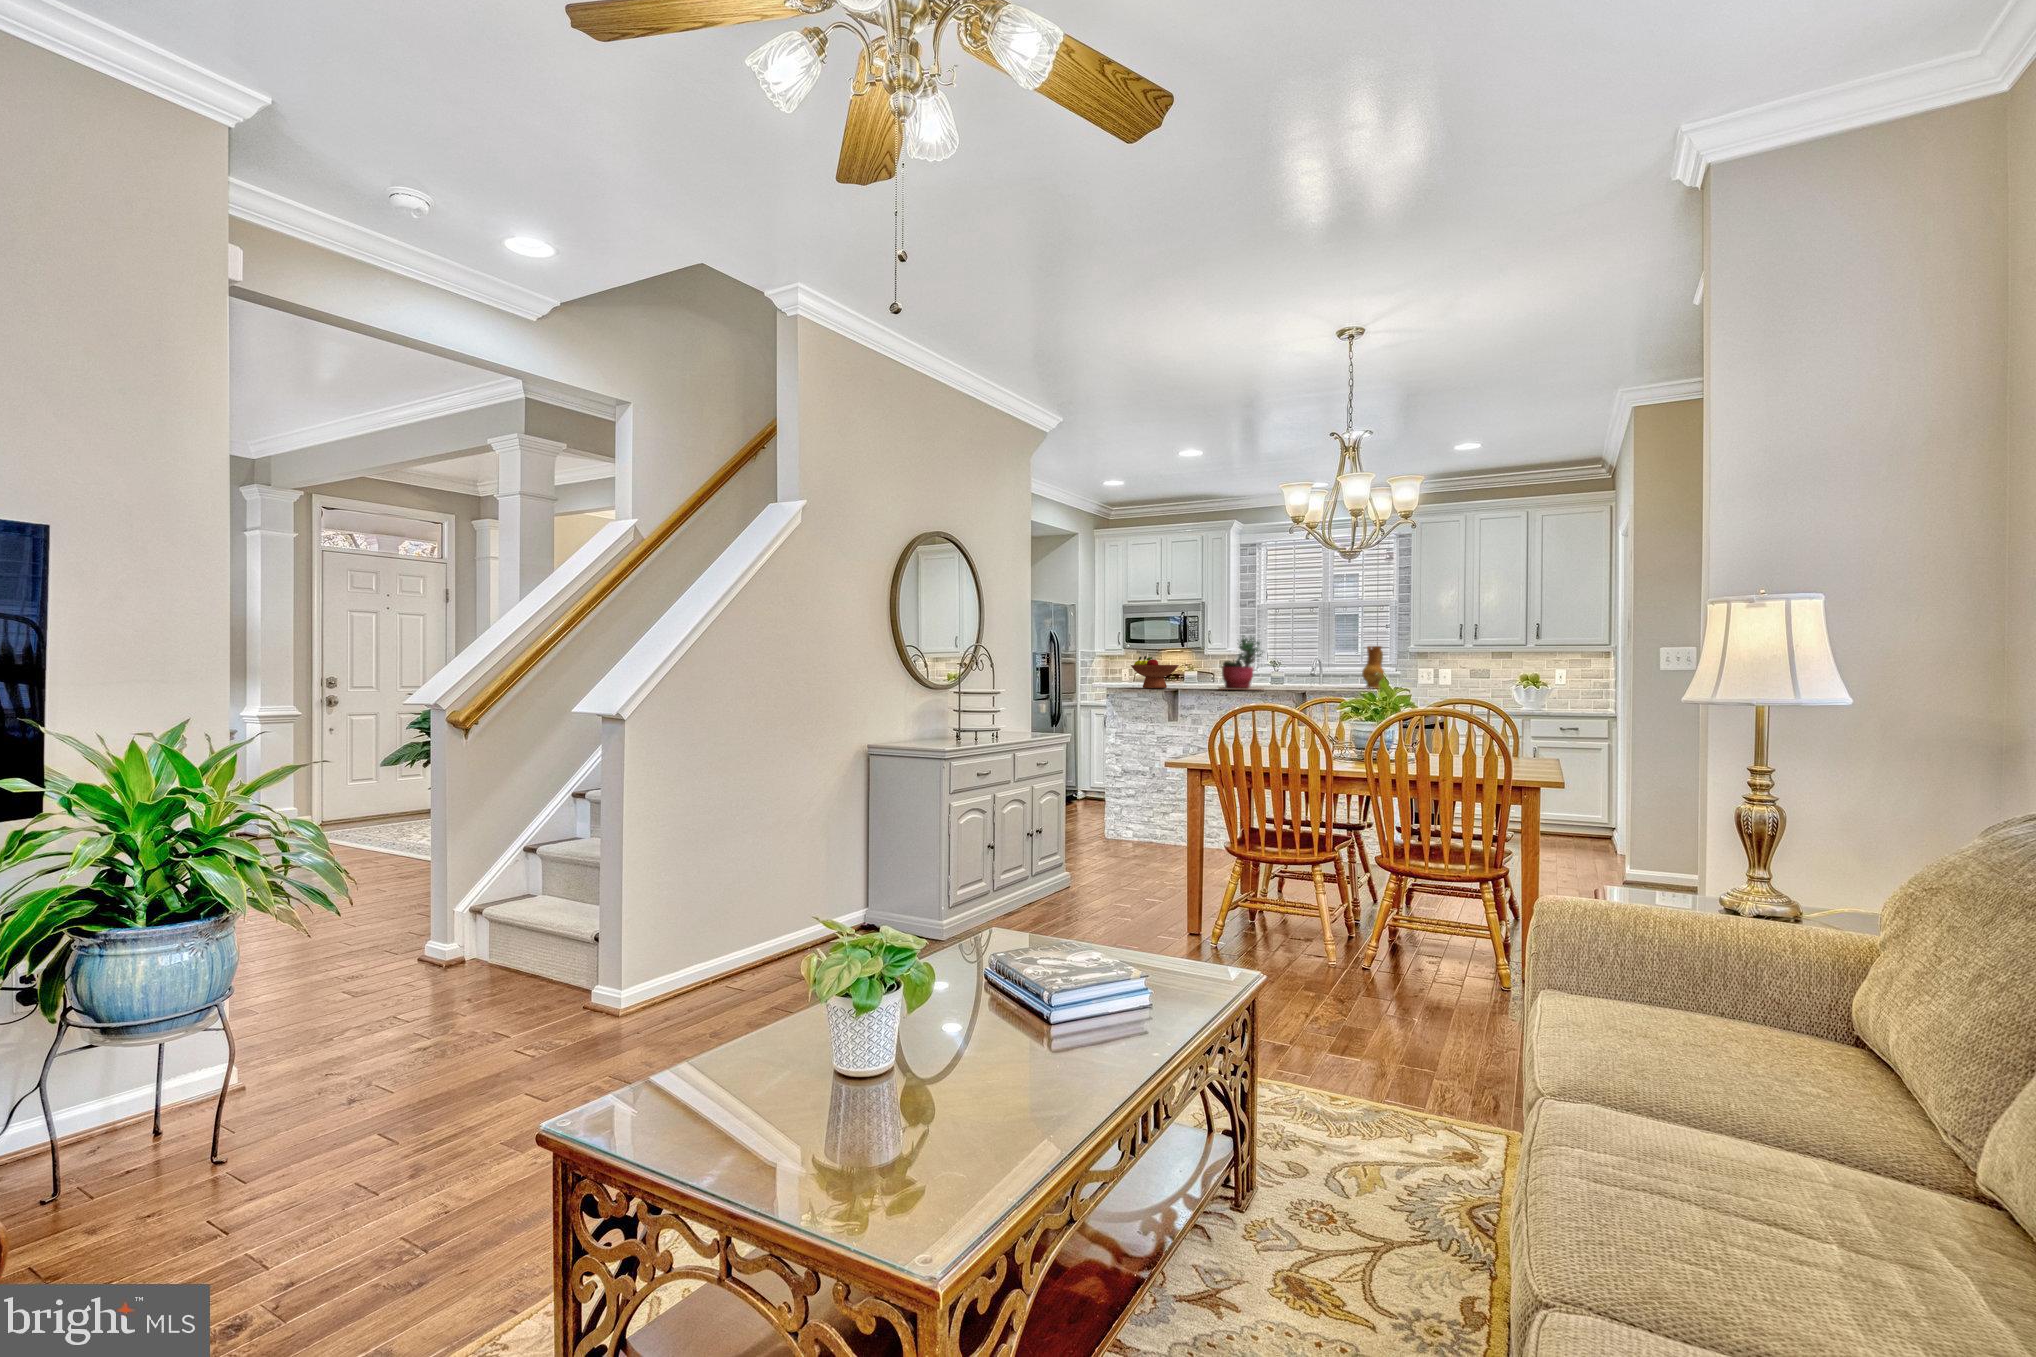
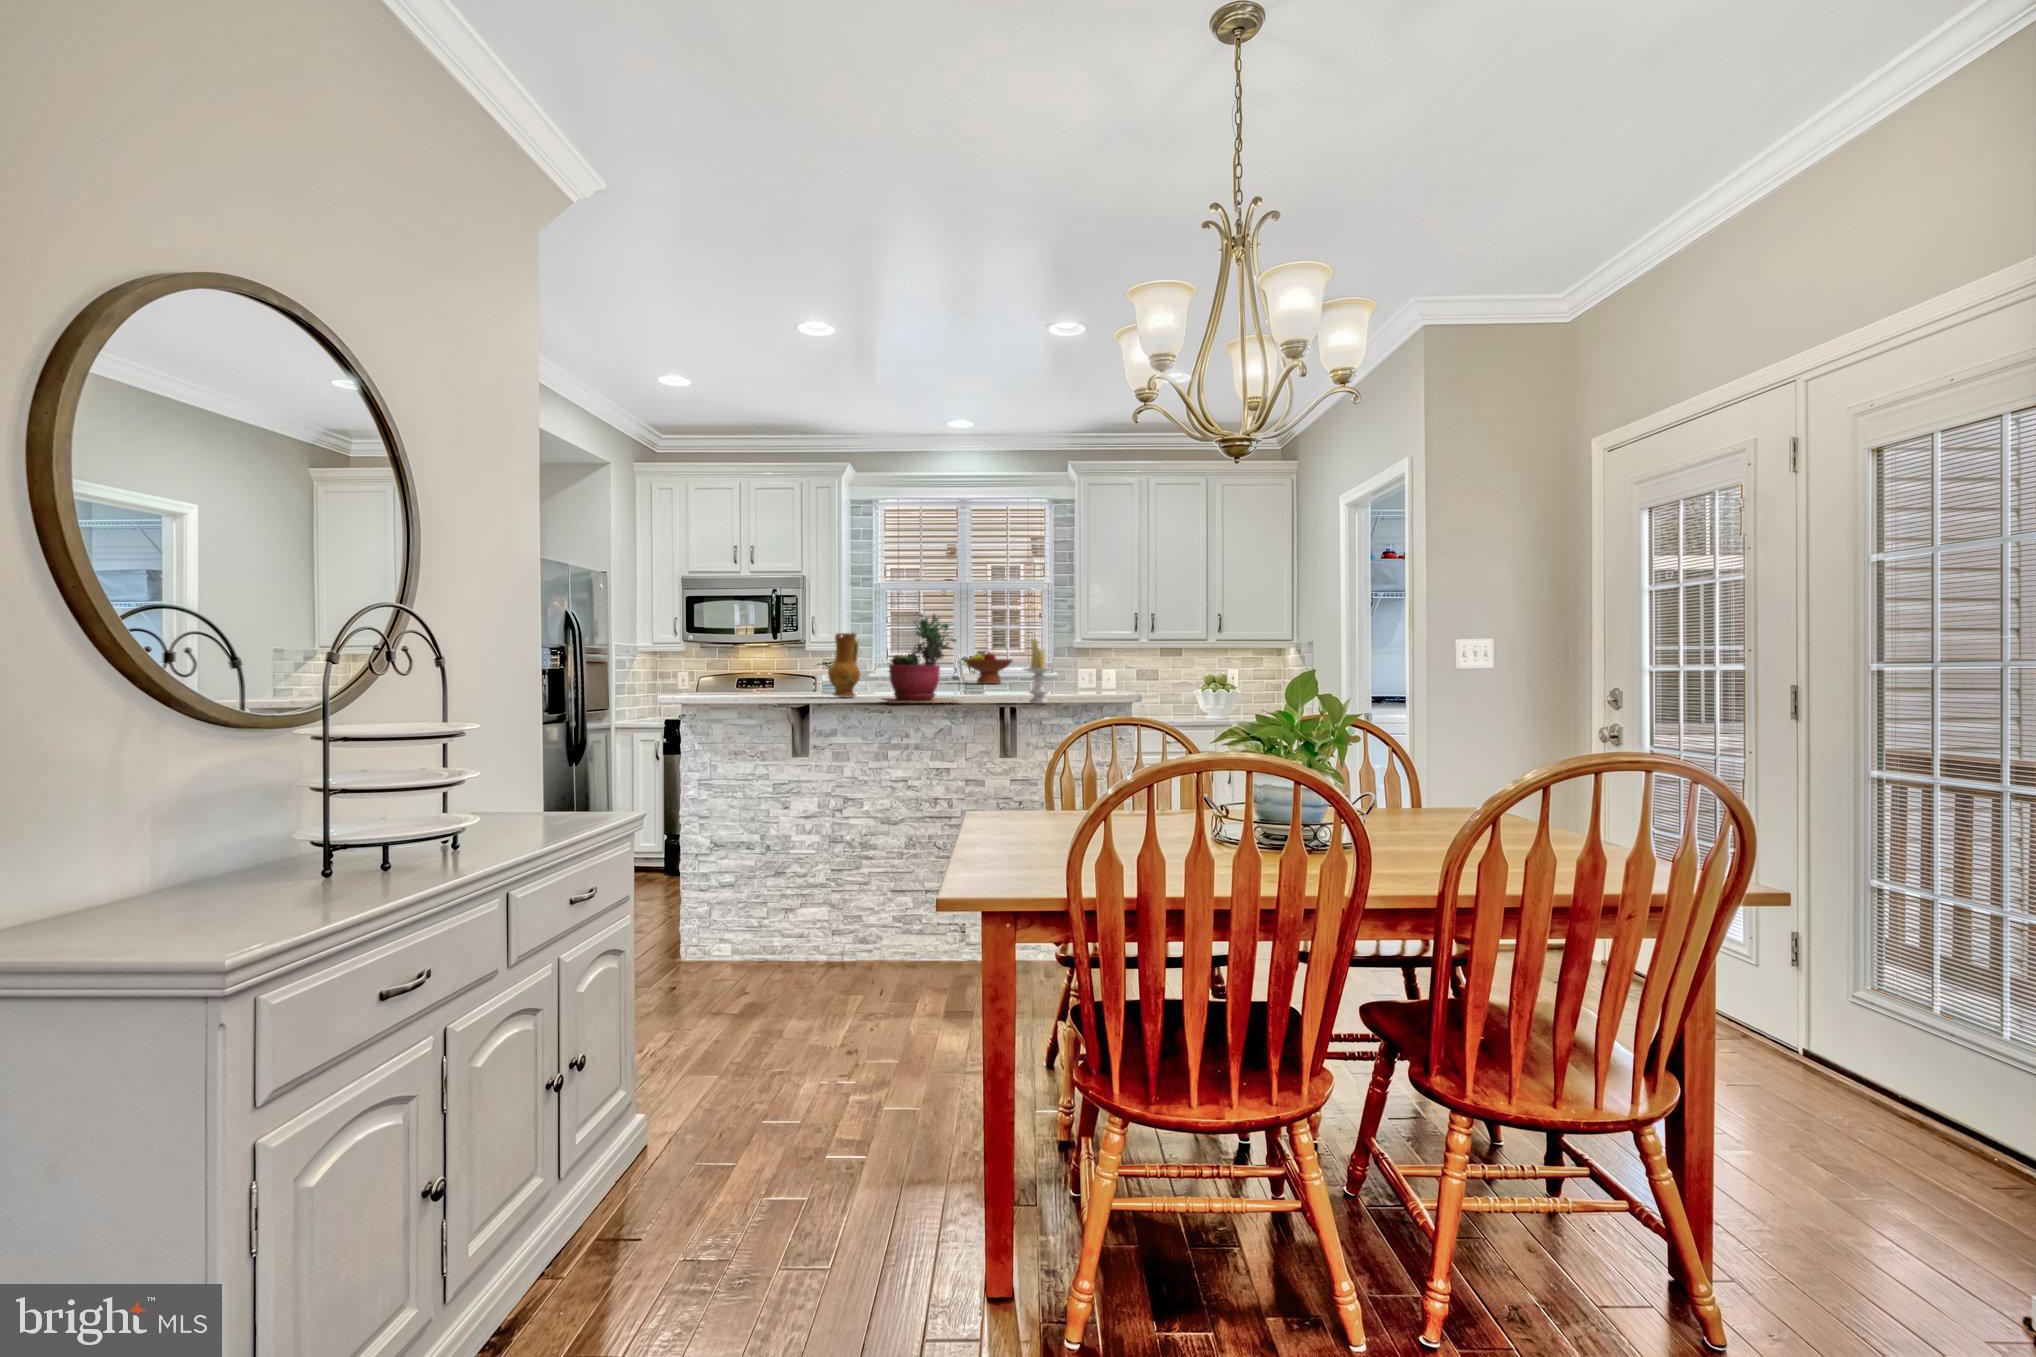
ceramic jug: present [1362,646,1384,689] -> present [828,633,860,697]
candle: none [1304,650,1326,692] -> present [1024,639,1053,704]
fruit bowl: present [1131,656,1179,688] -> present [965,651,1012,684]

